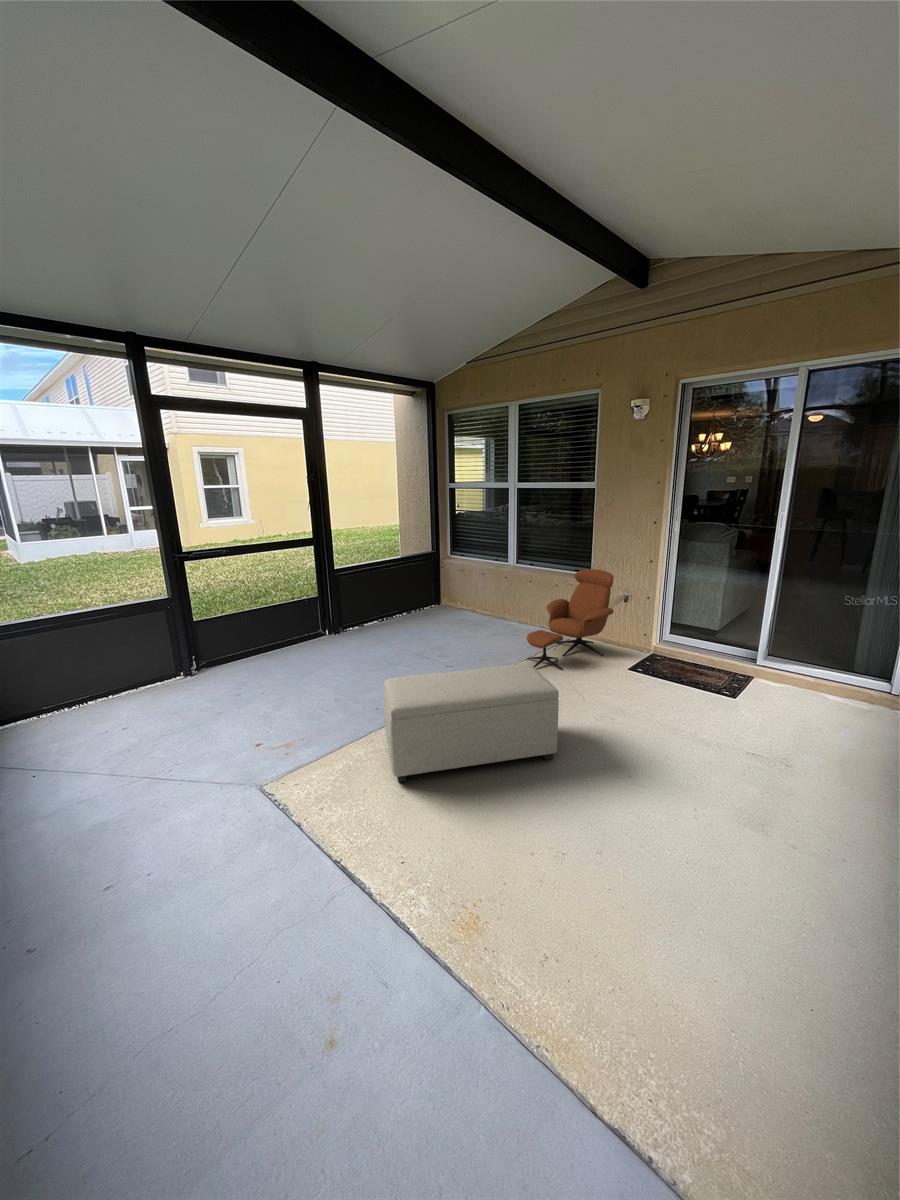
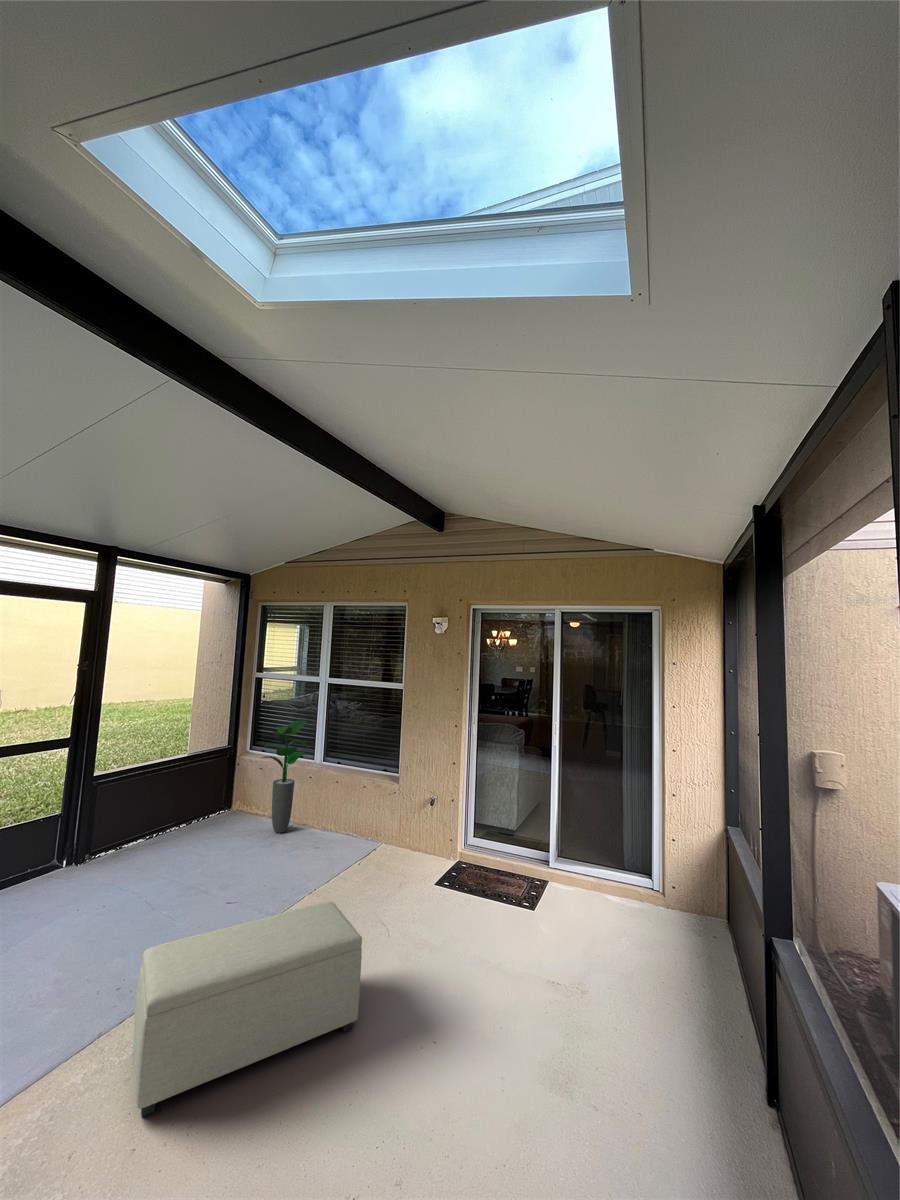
potted plant: none [459,526,504,623] -> present [262,721,310,833]
lounge chair: present [527,569,614,670] -> none [329,771,421,897]

